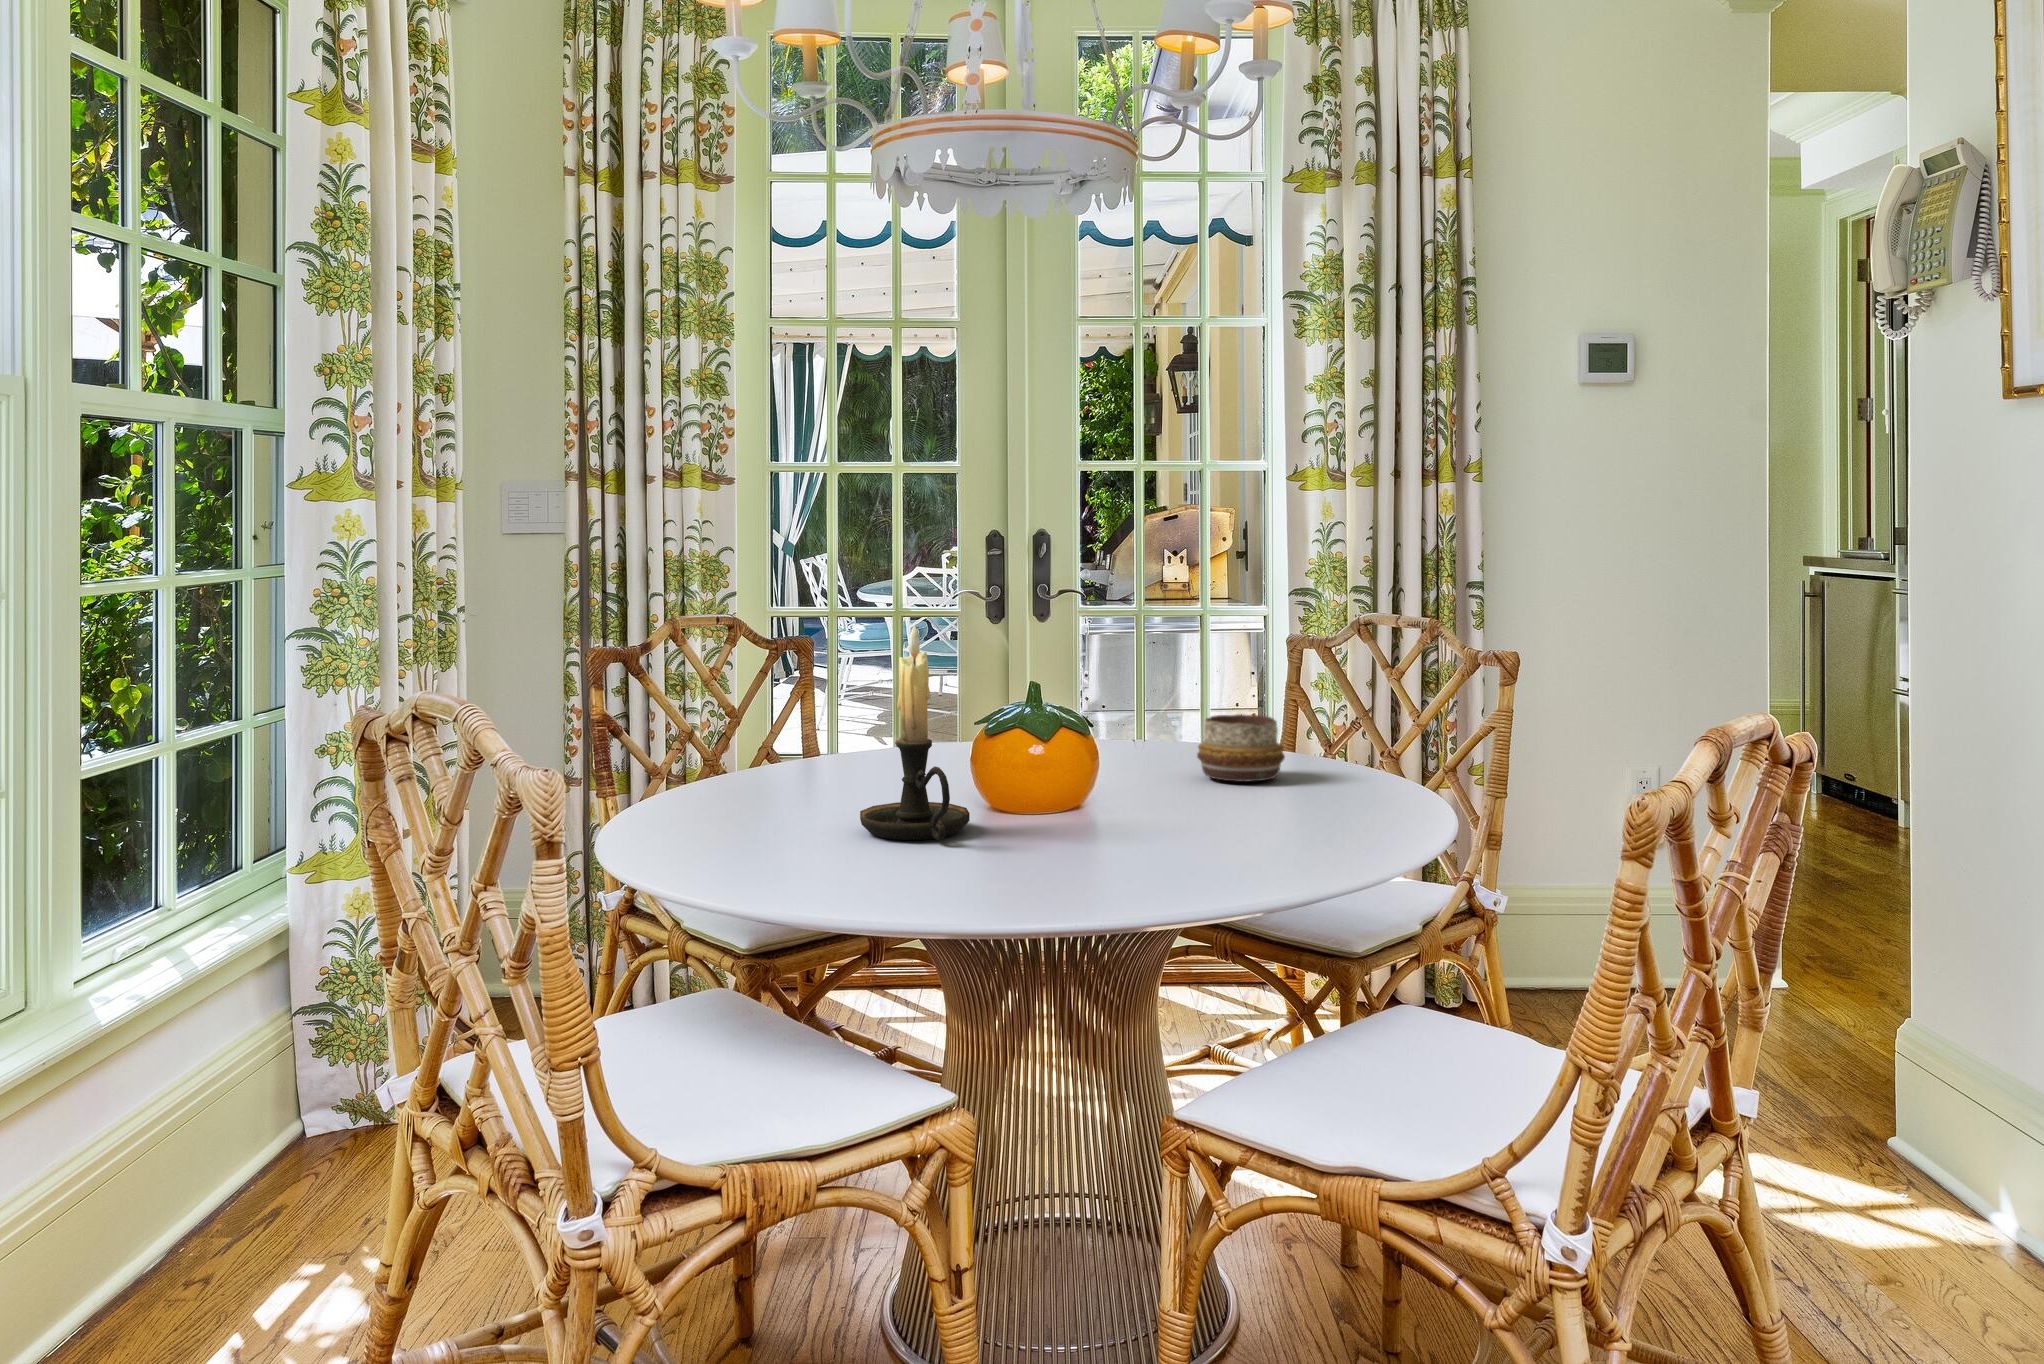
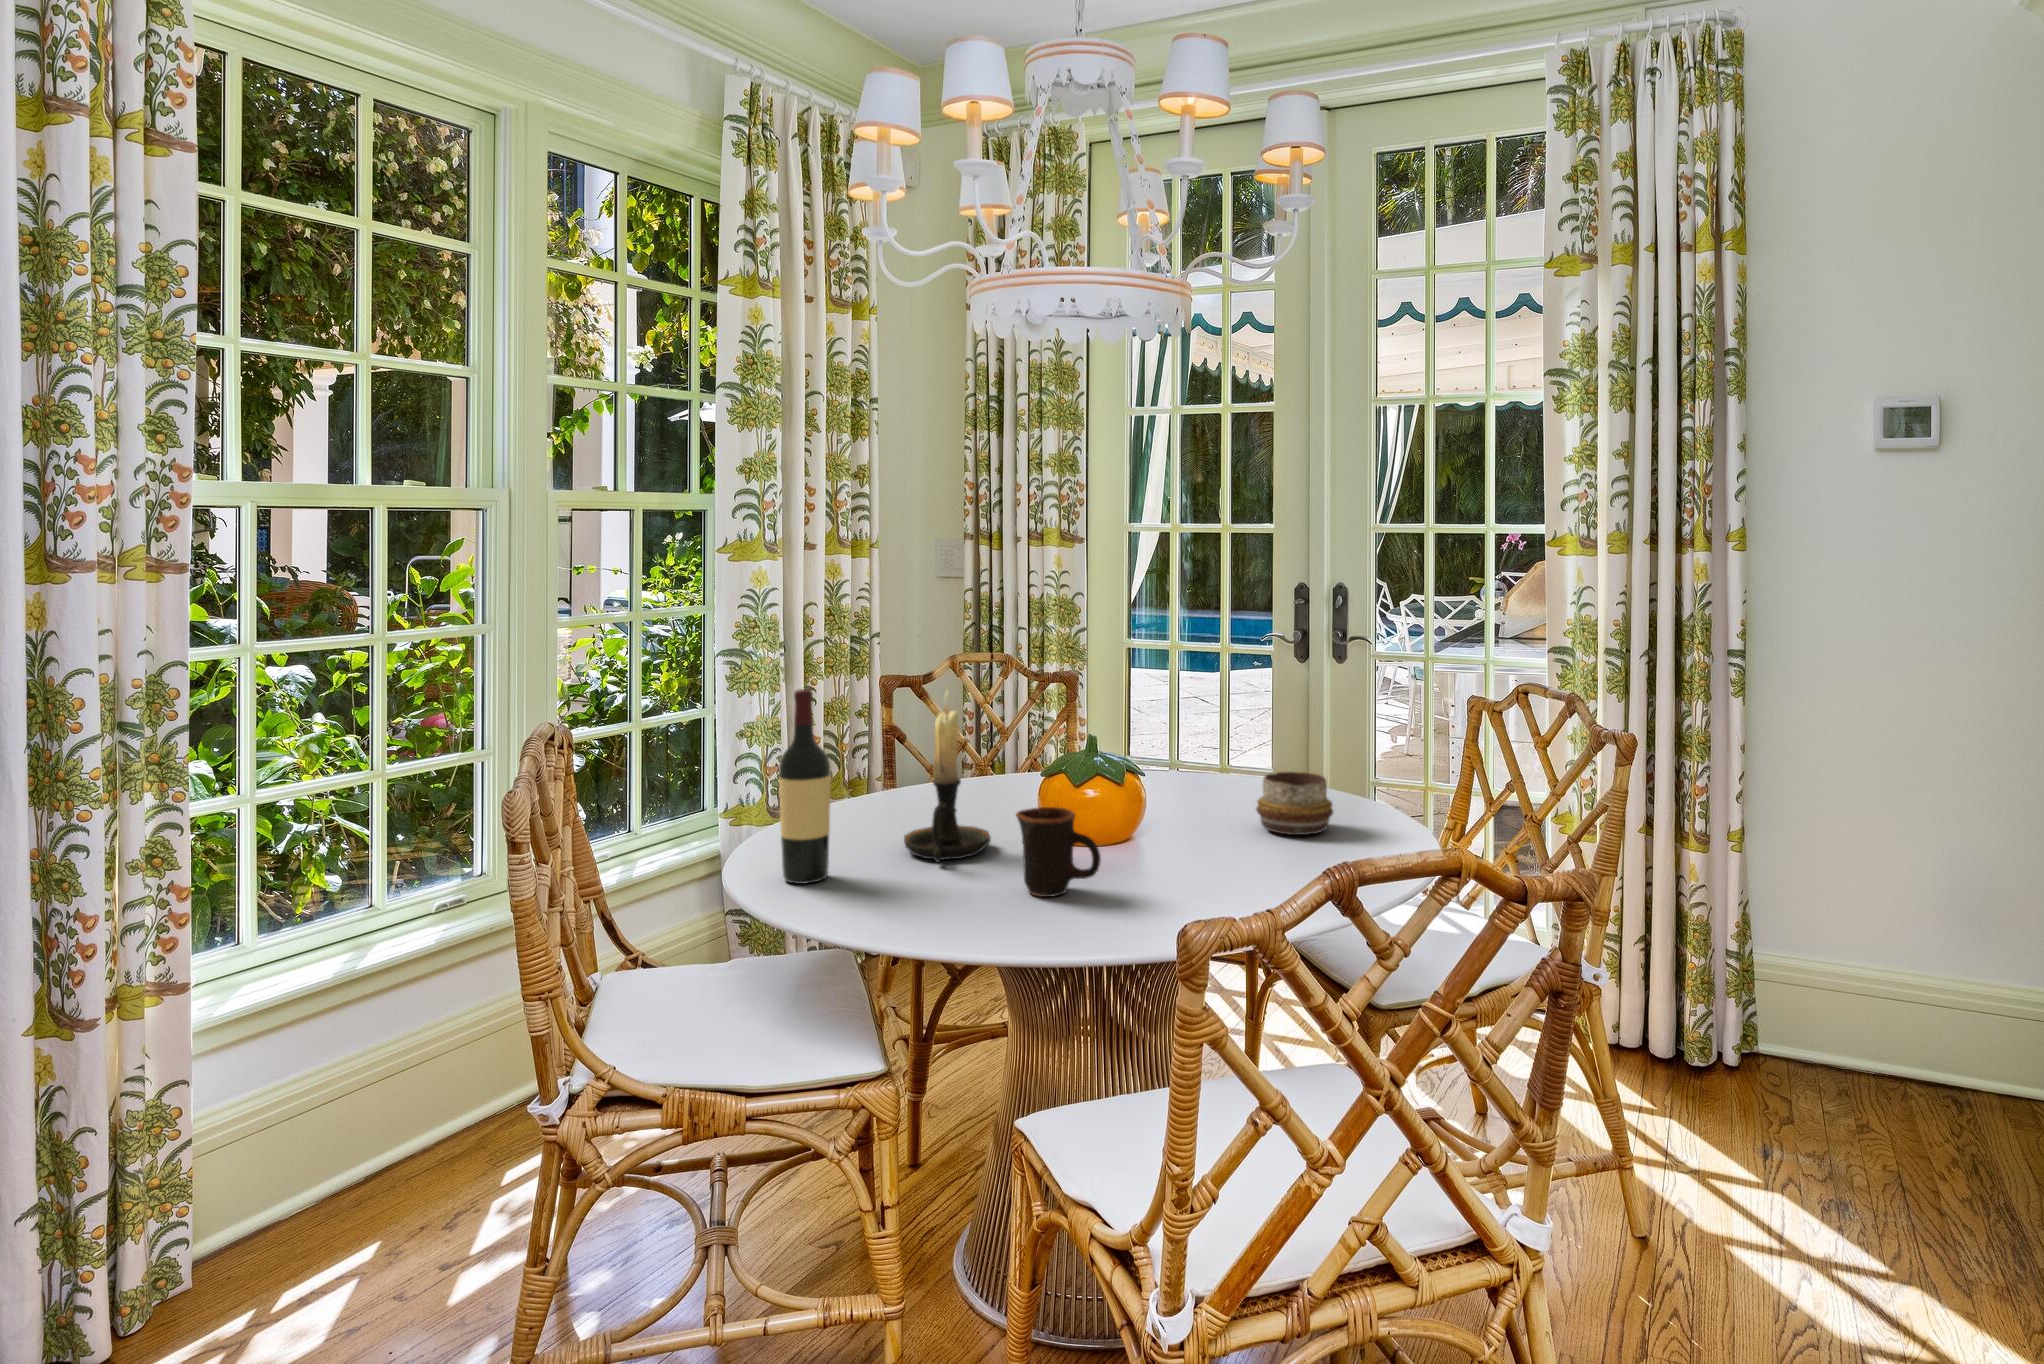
wine bottle: none [774,622,841,878] -> present [779,689,831,884]
mug: none [1084,752,1186,856] -> present [1016,807,1101,897]

